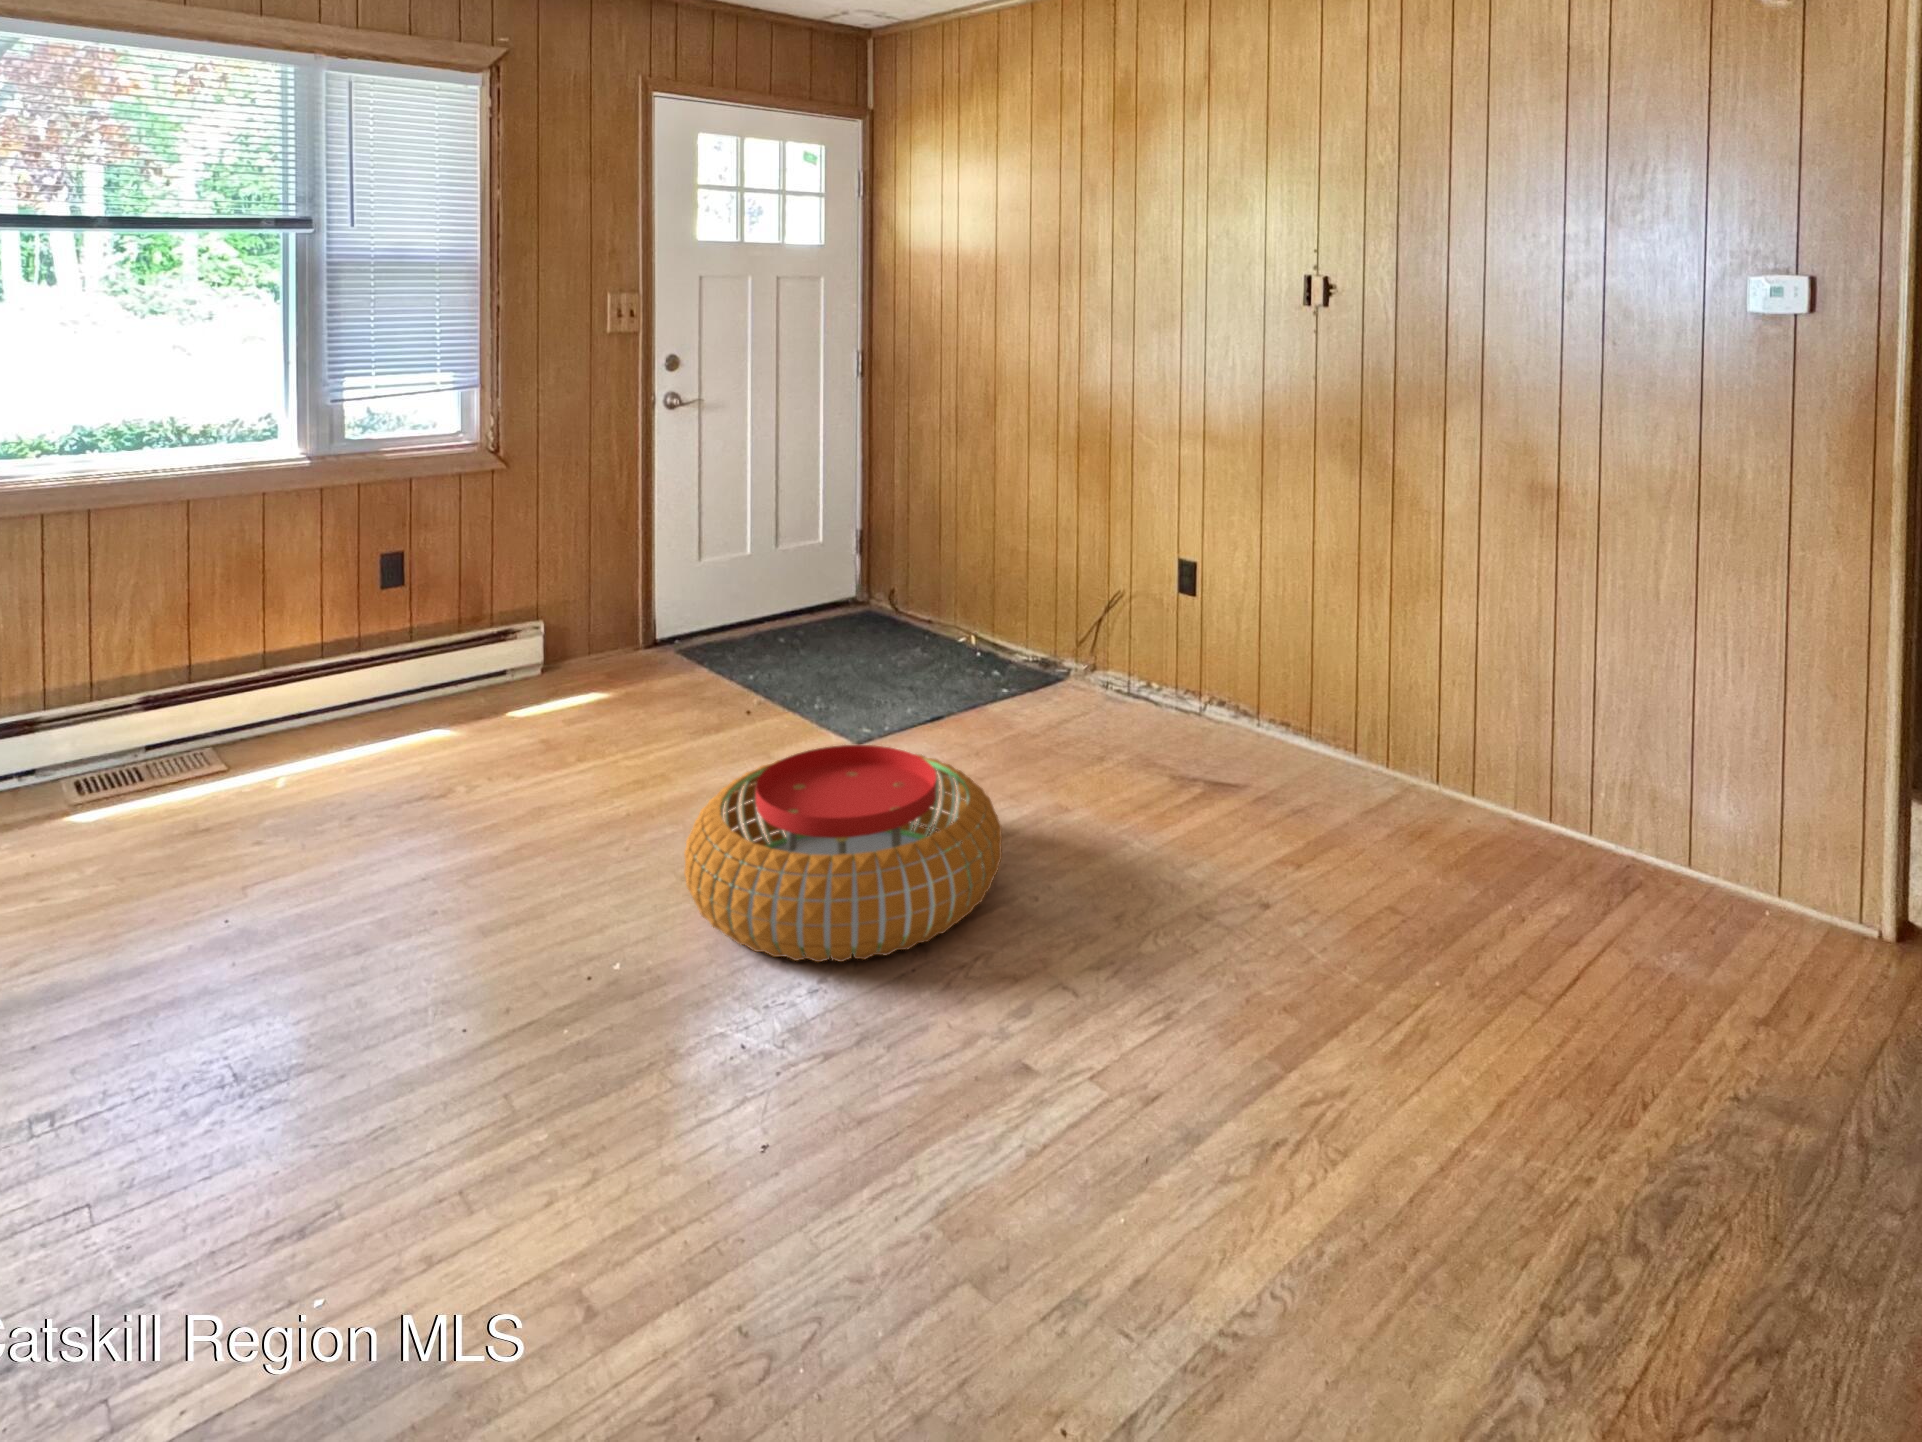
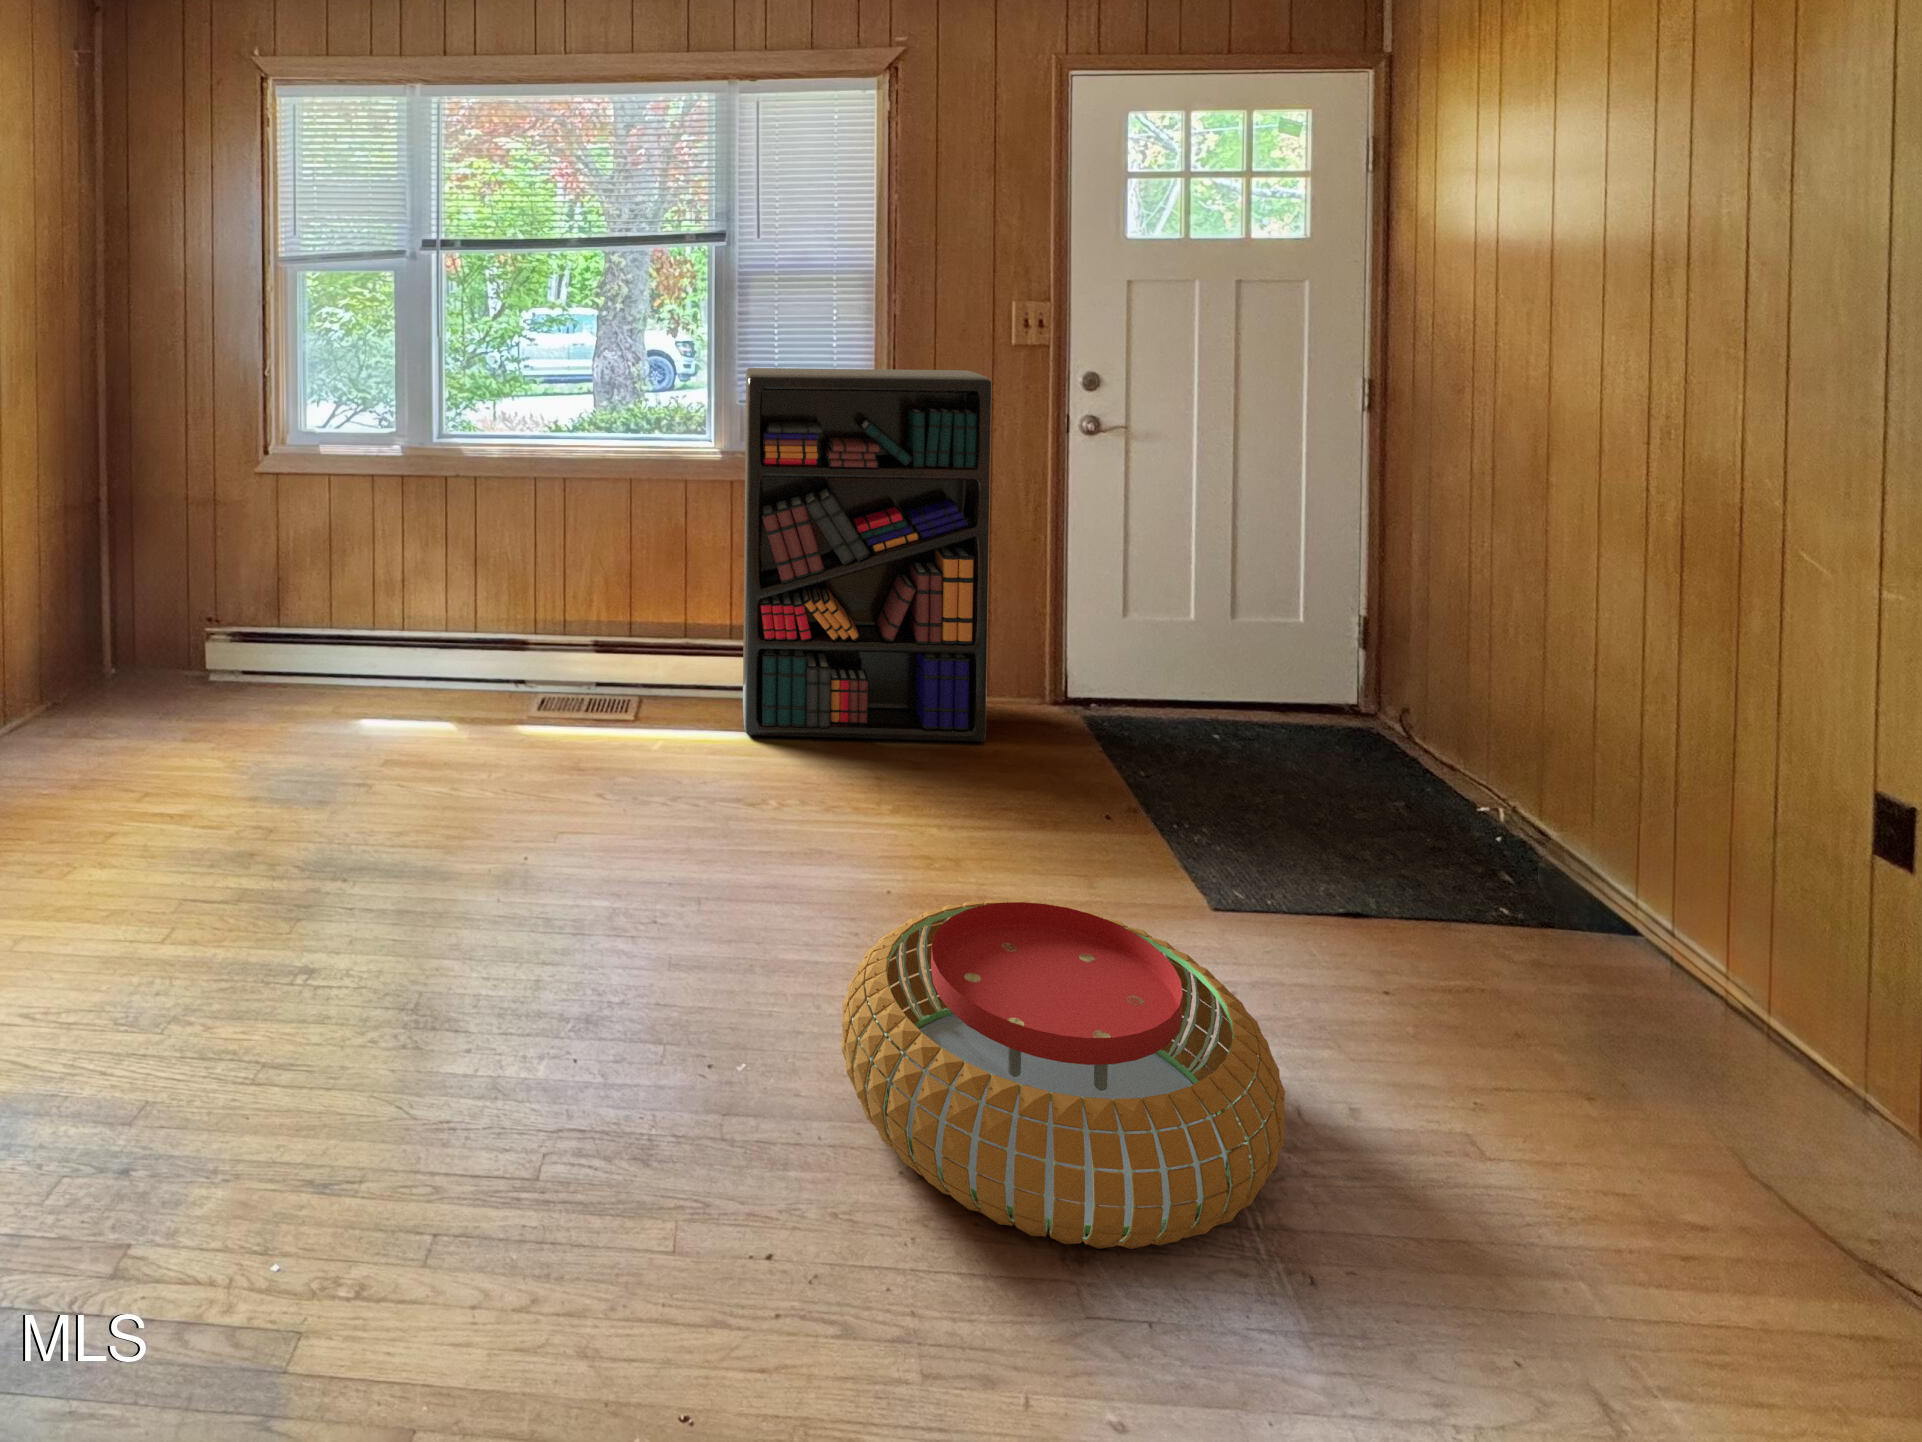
bookshelf: none [343,357,617,744] -> present [743,368,992,741]

